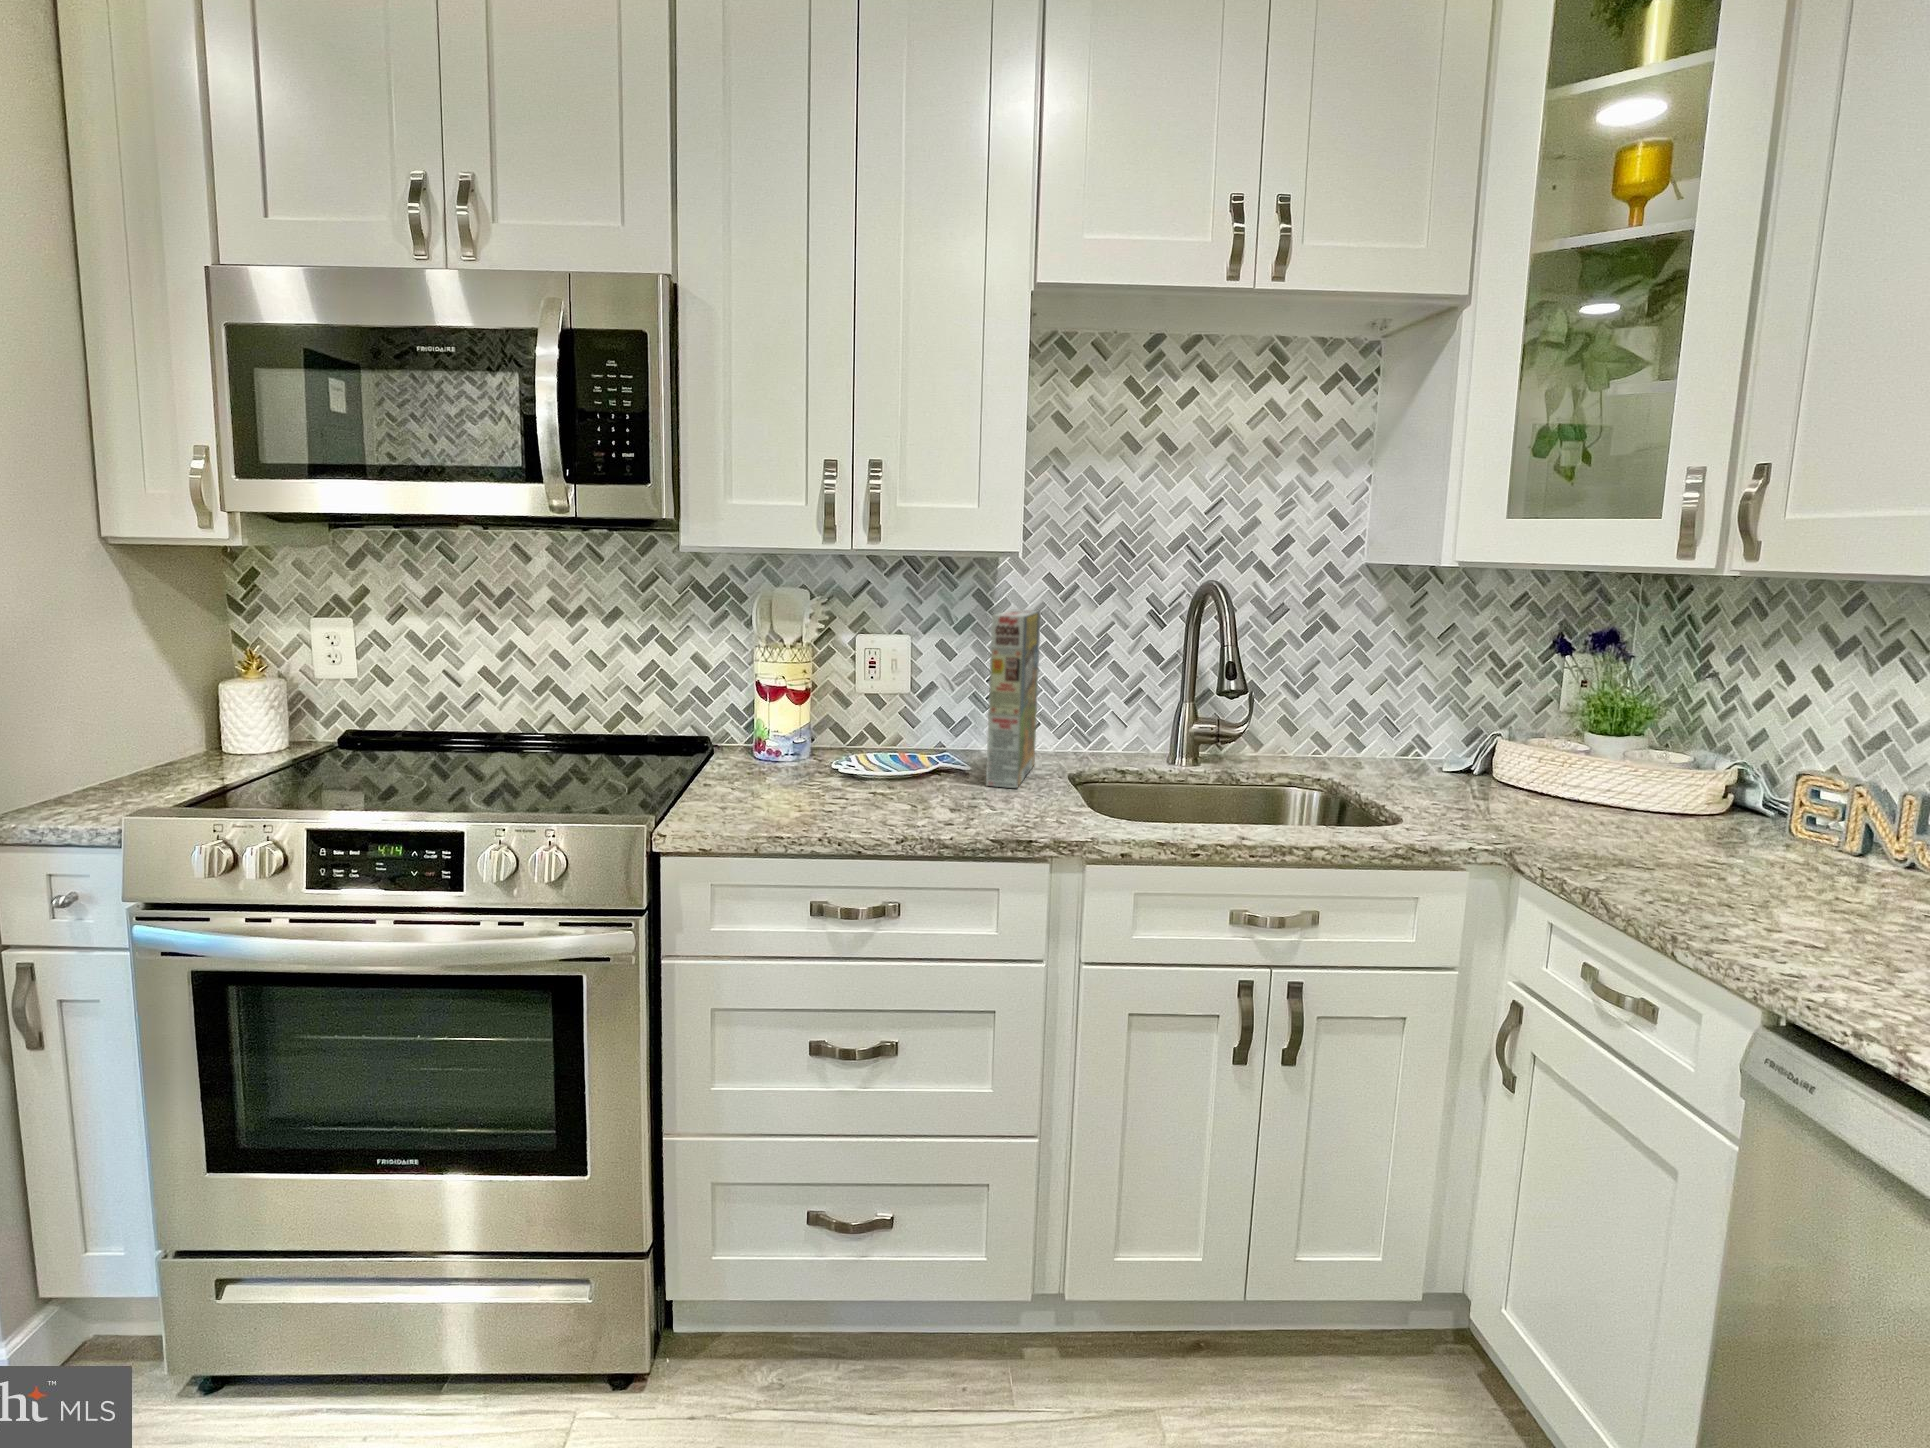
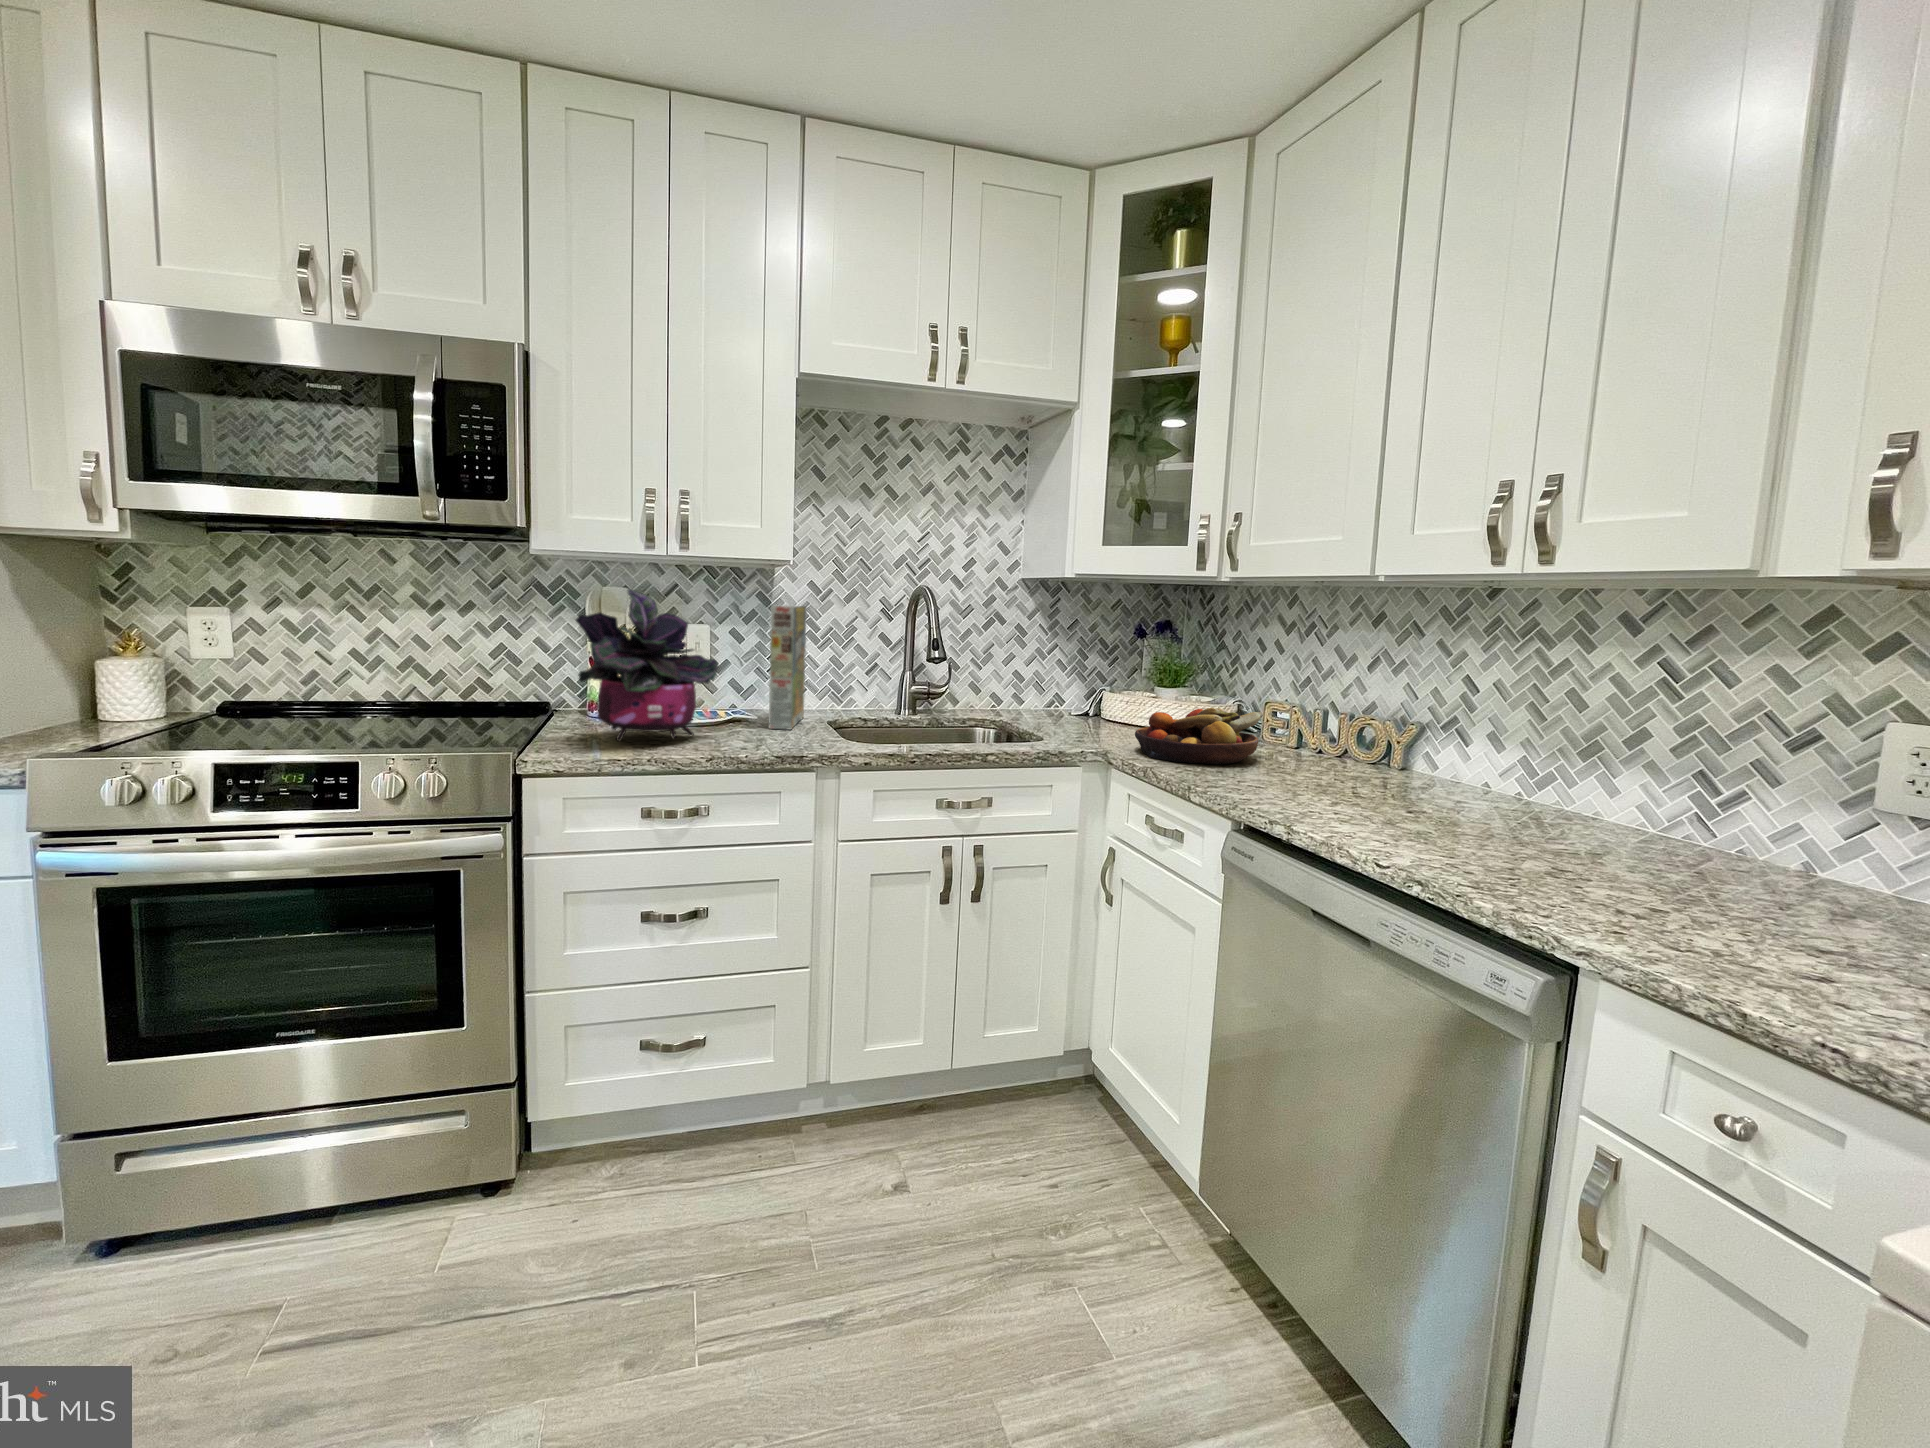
potted plant: none [731,597,919,807] -> present [576,589,719,741]
fruit bowl: none [1566,787,1812,889] -> present [1135,708,1263,764]

